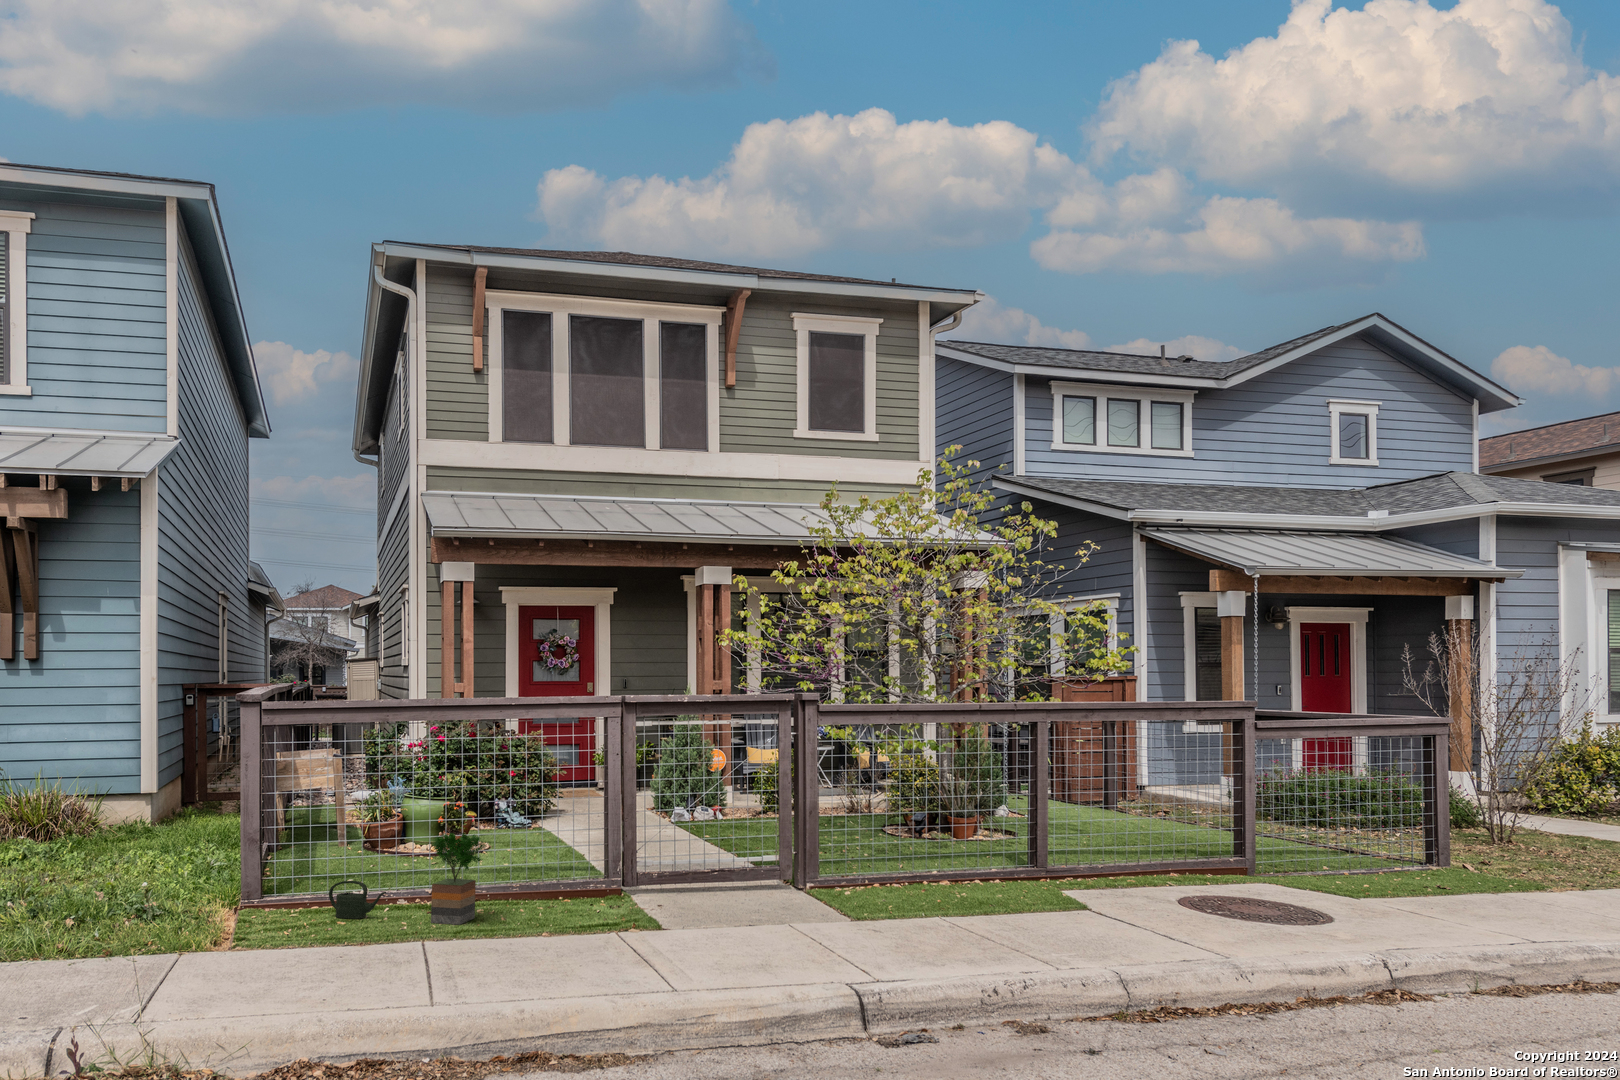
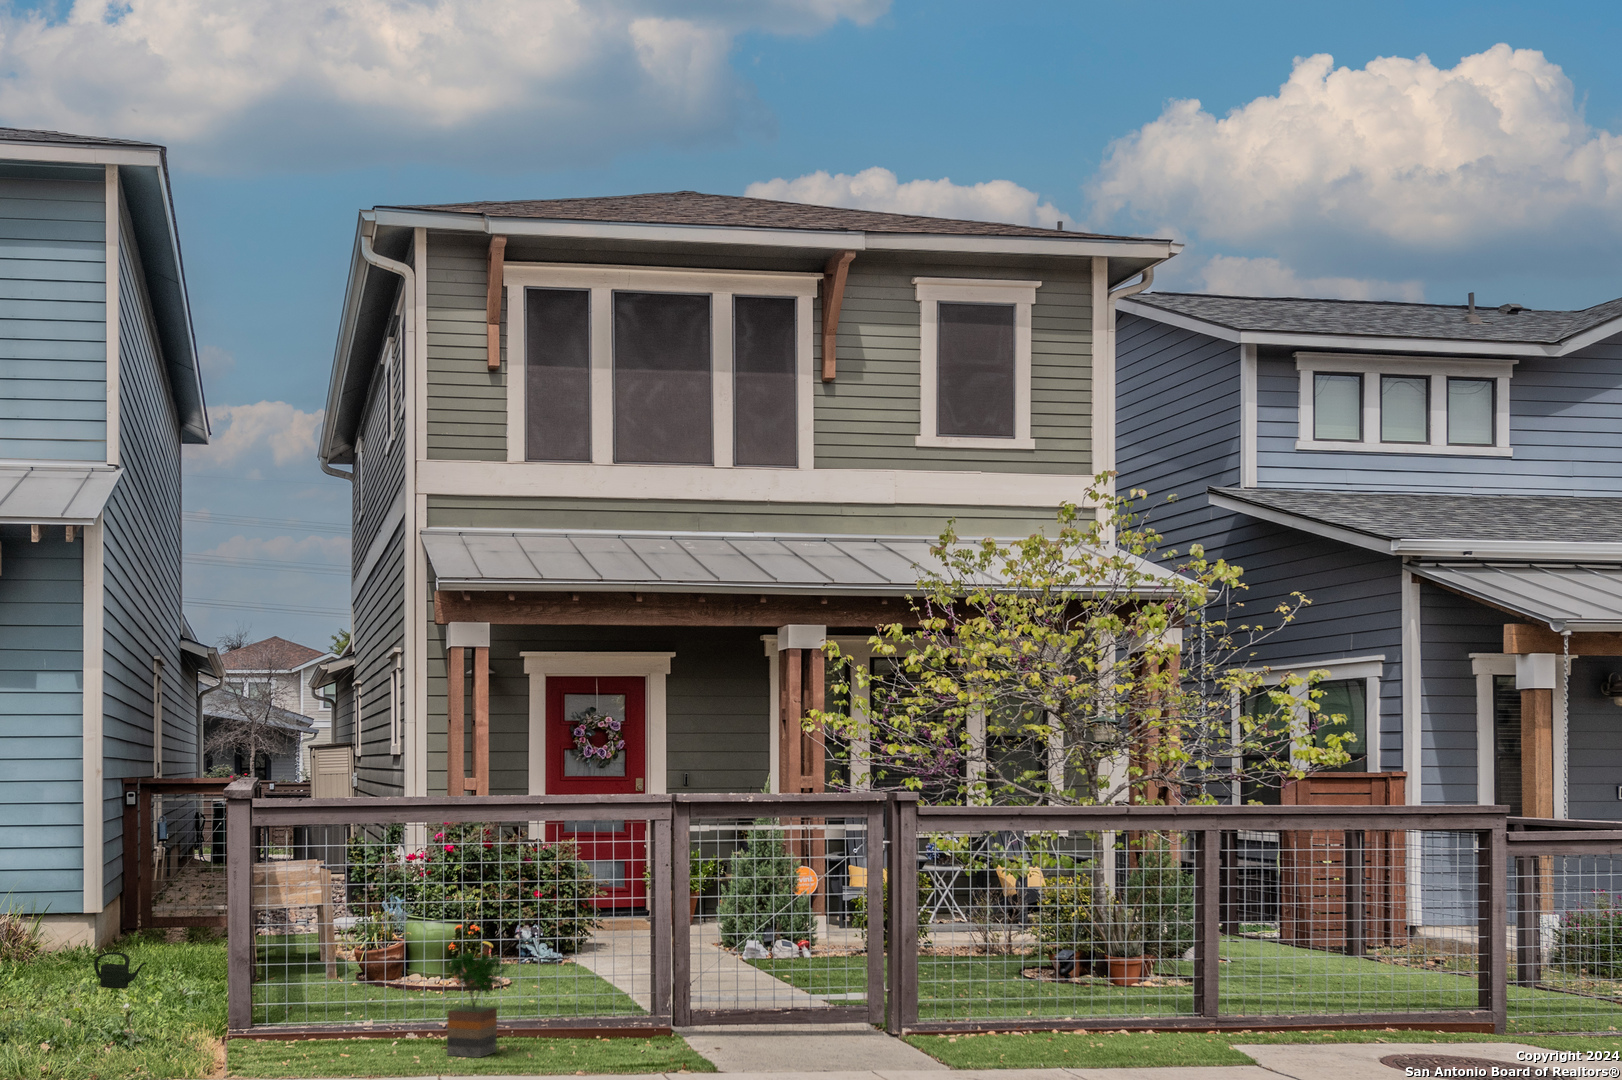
watering can: present [329,881,386,919] -> present [94,952,146,988]

